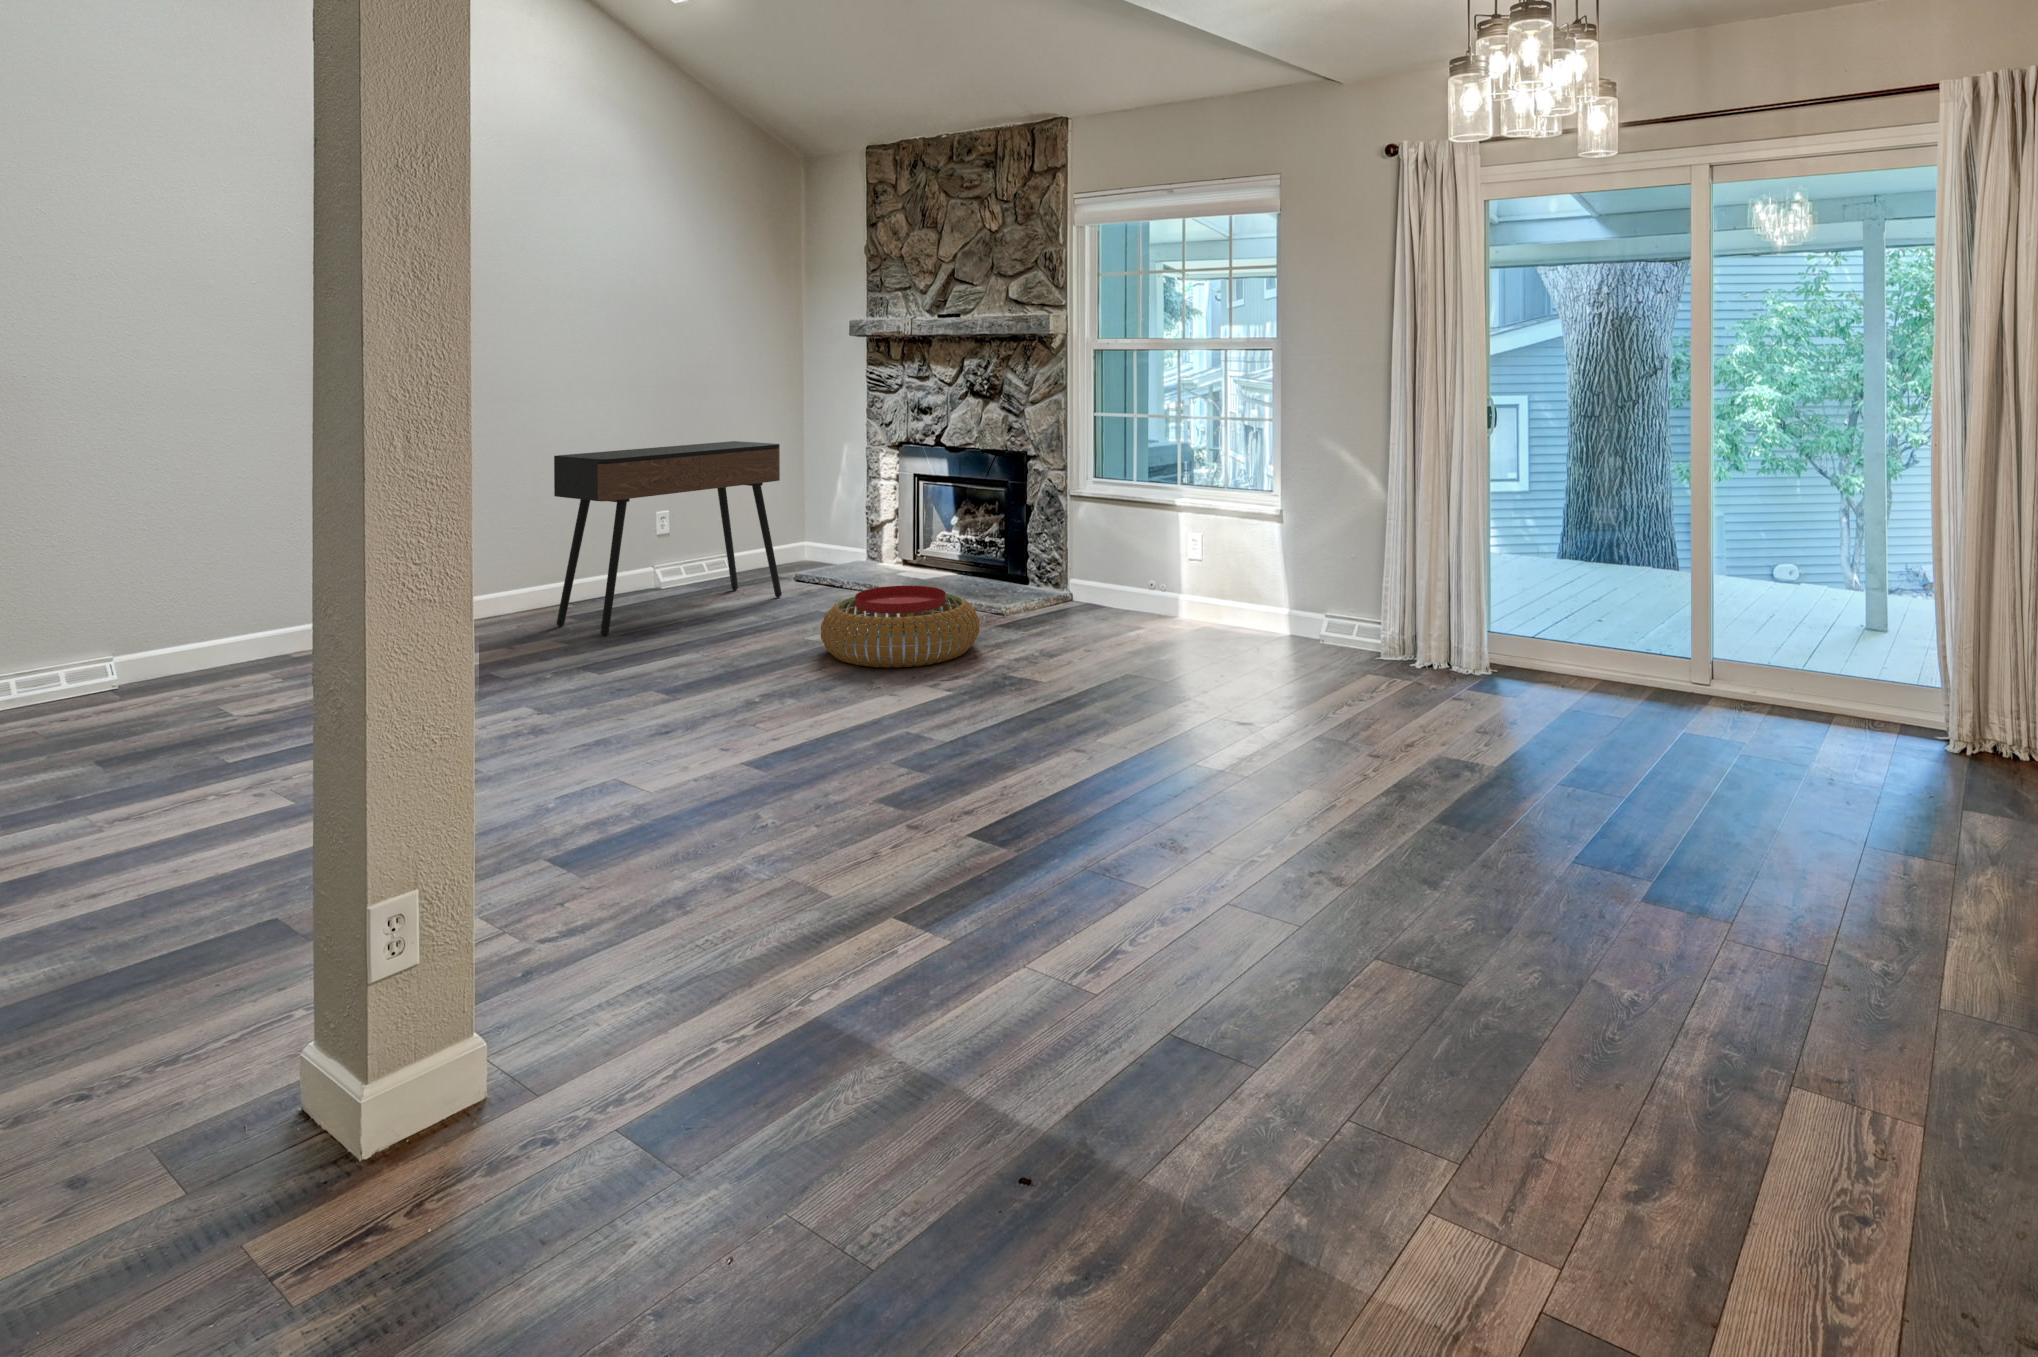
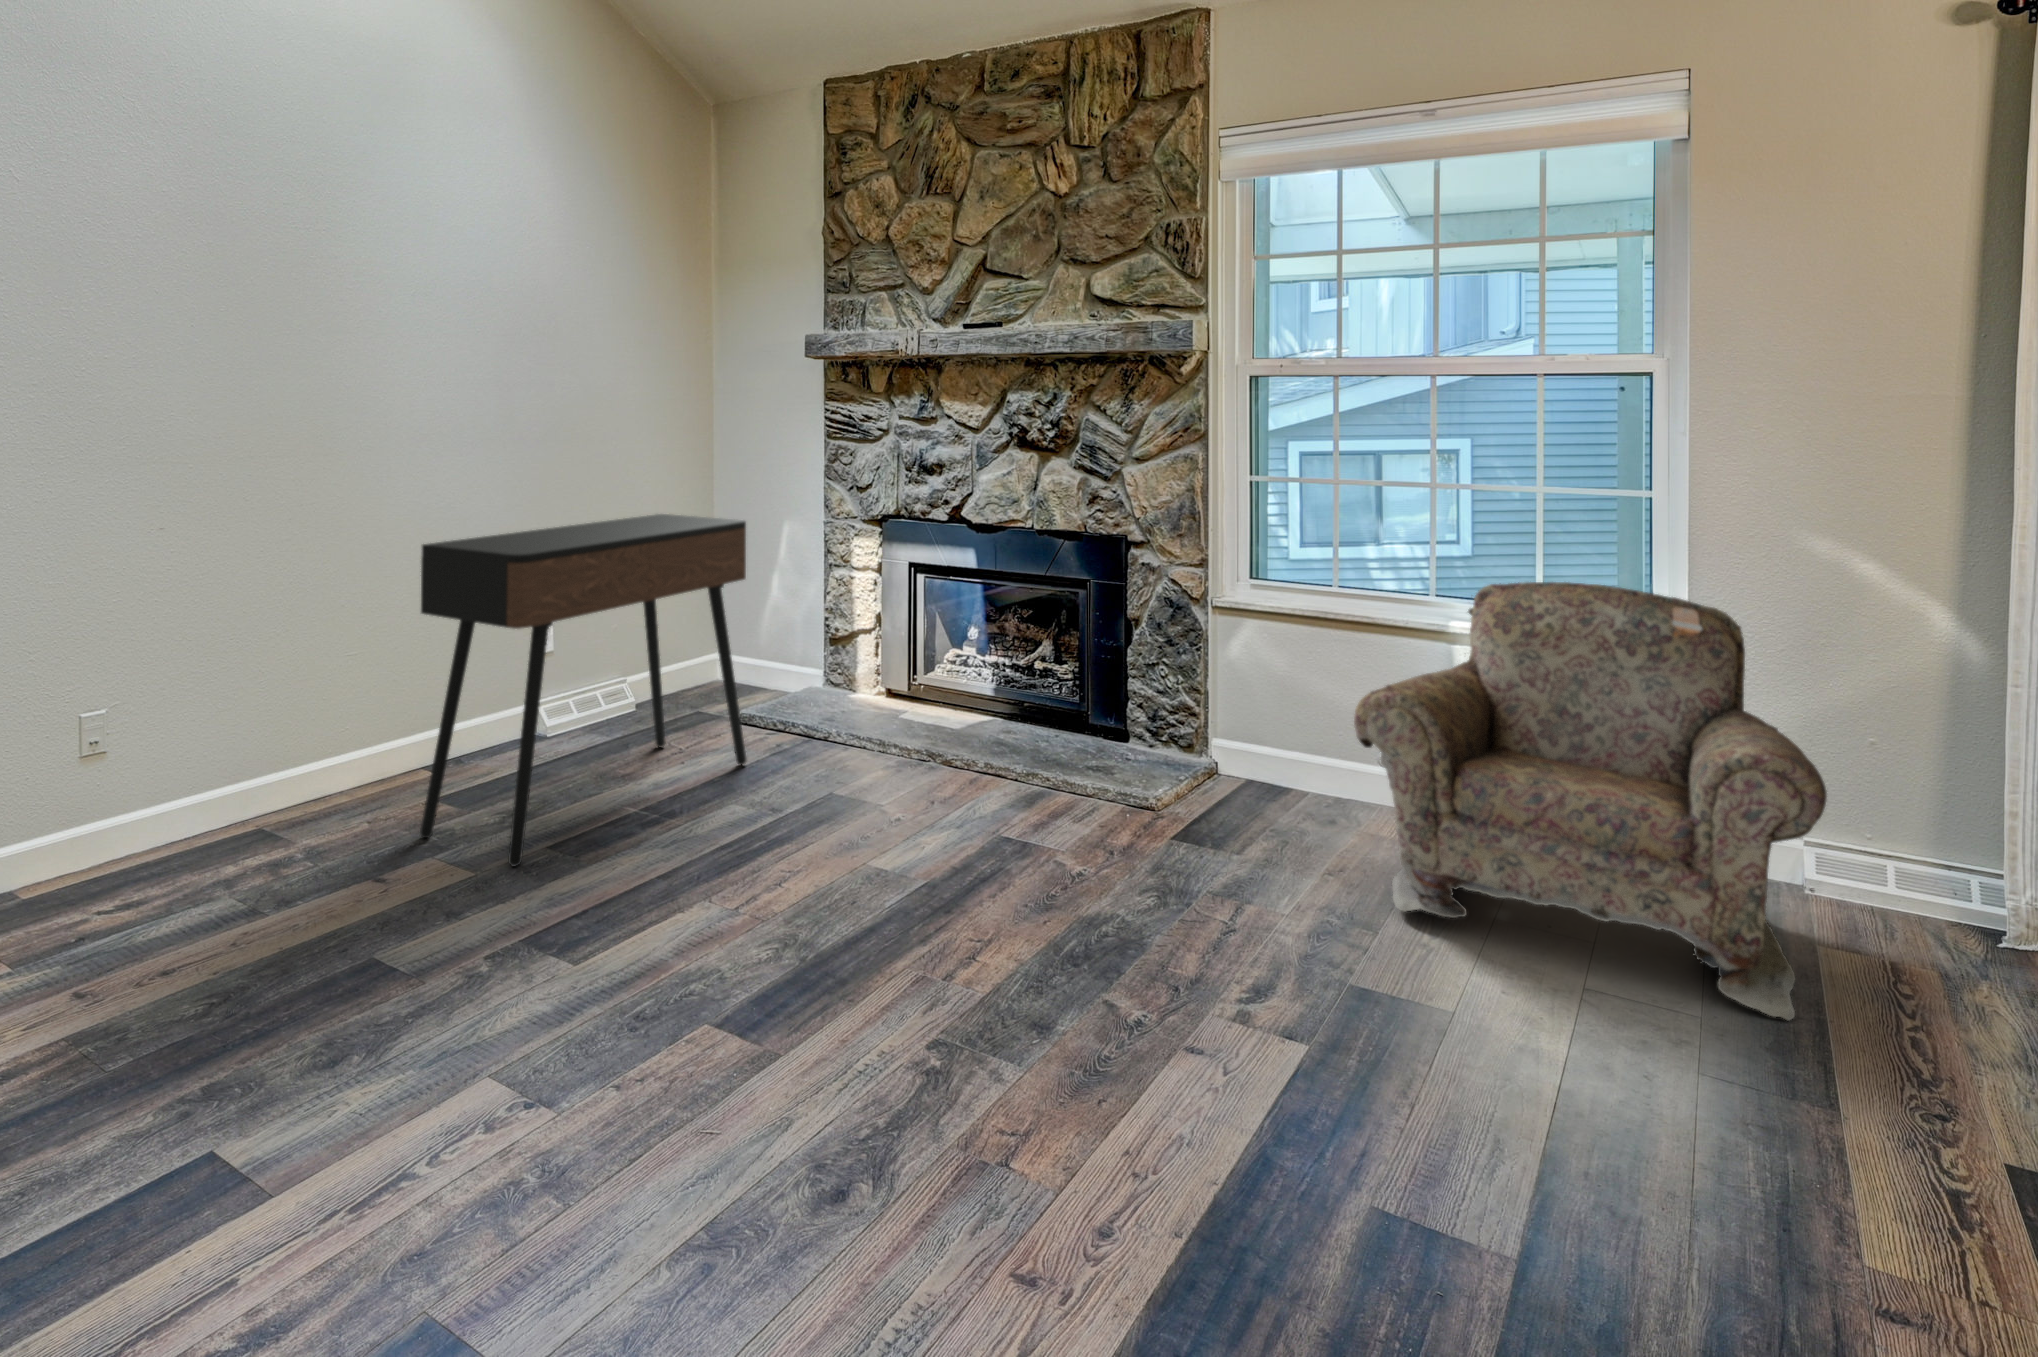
armchair: none [1061,471,1290,677] -> present [1354,582,1827,1020]
pouf: present [821,586,979,668] -> none [937,788,1237,978]

